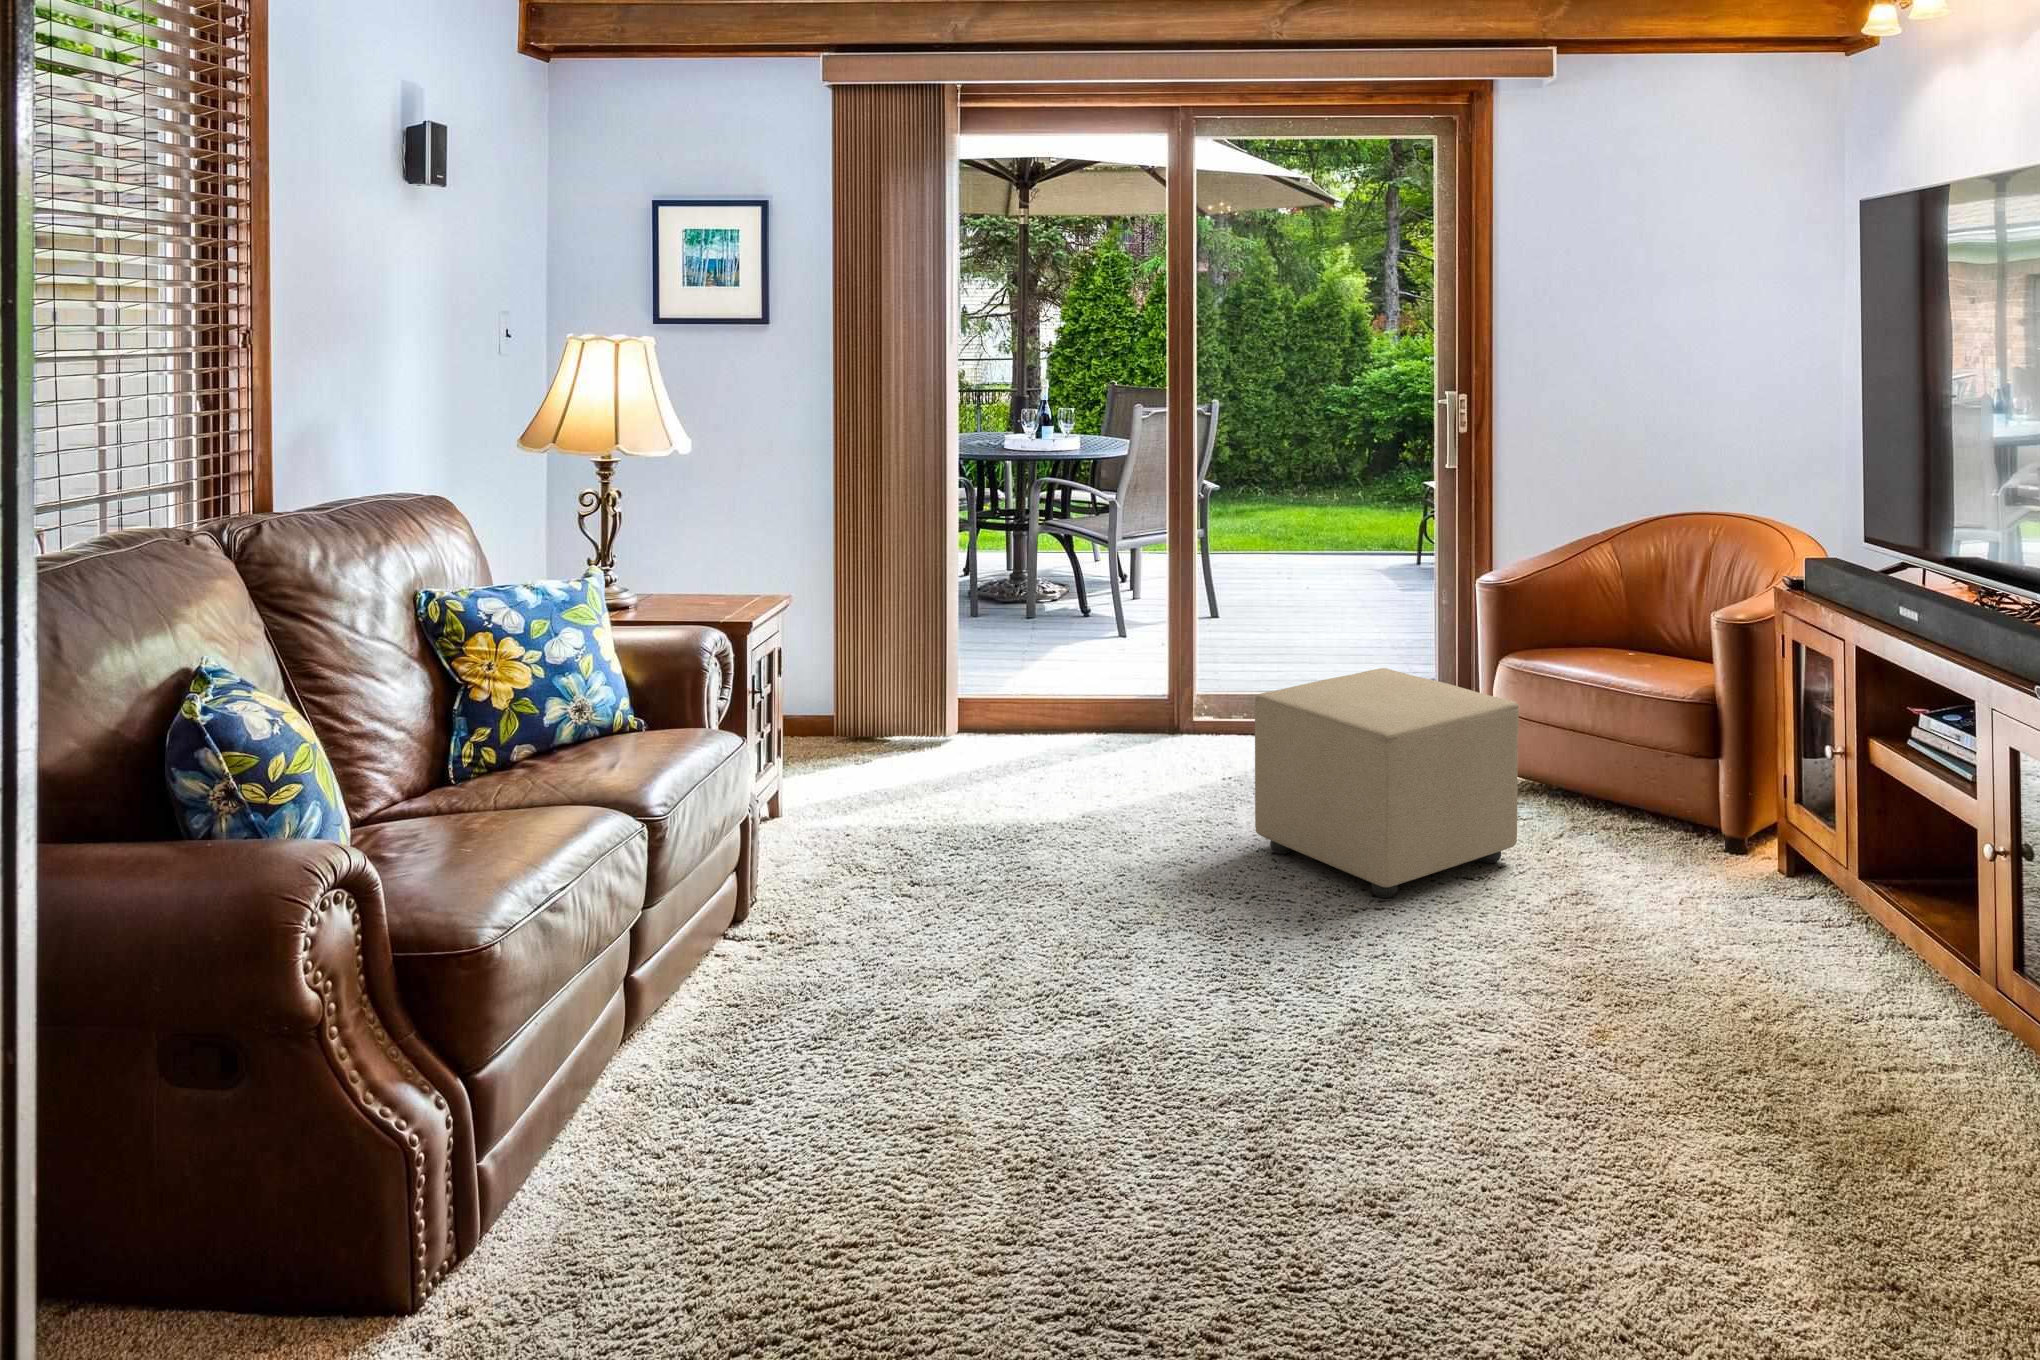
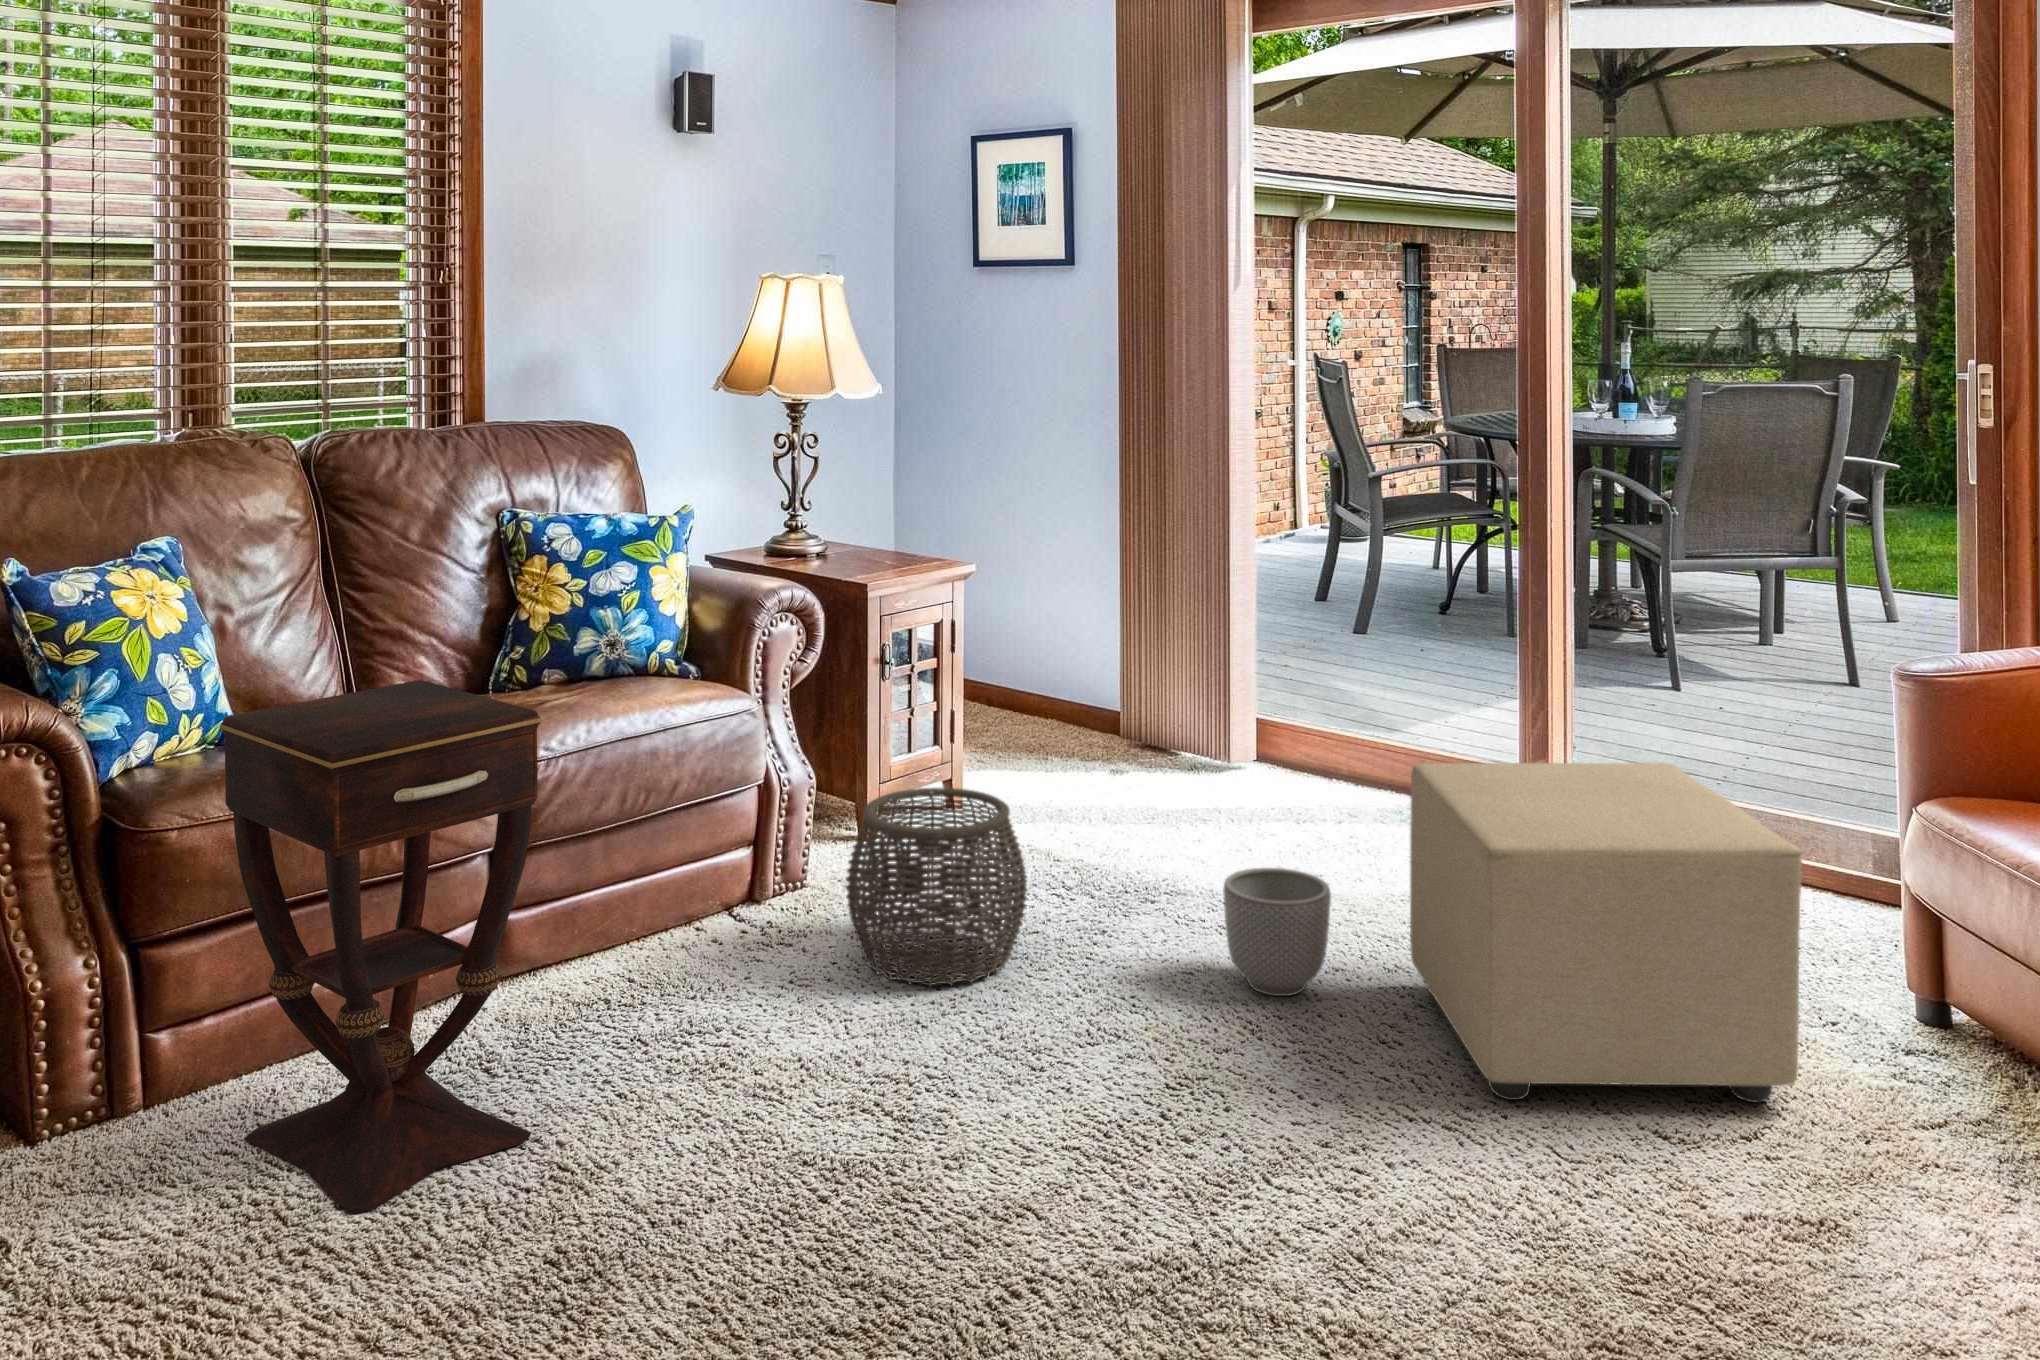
side table: none [571,757,844,1226] -> present [220,680,541,1213]
woven basket: none [867,777,1017,942] -> present [846,788,1028,986]
planter: none [1144,787,1221,879] -> present [1223,868,1331,996]

